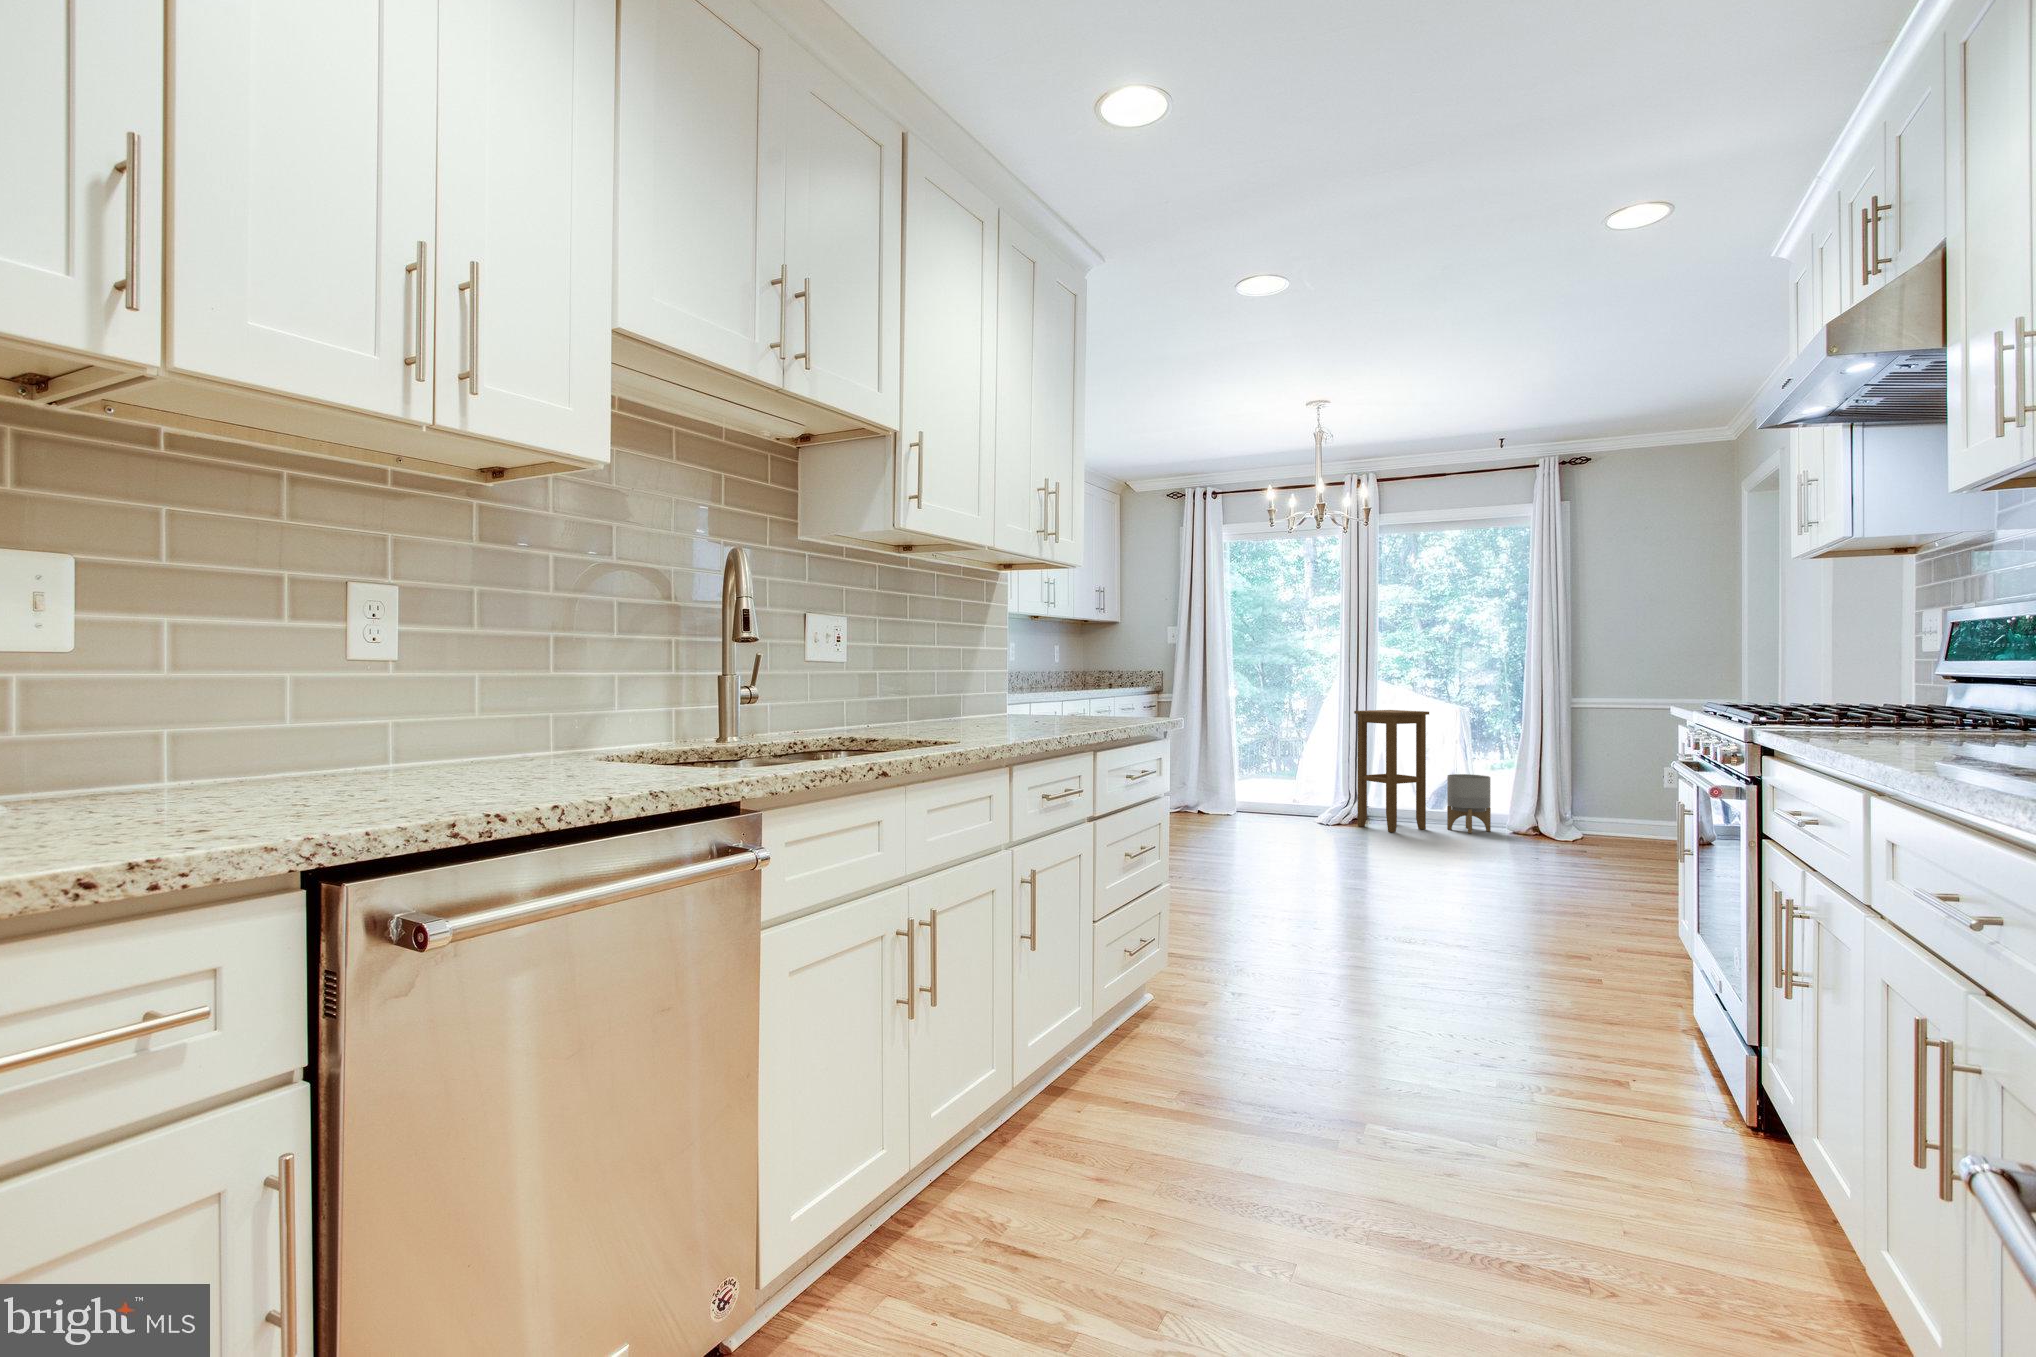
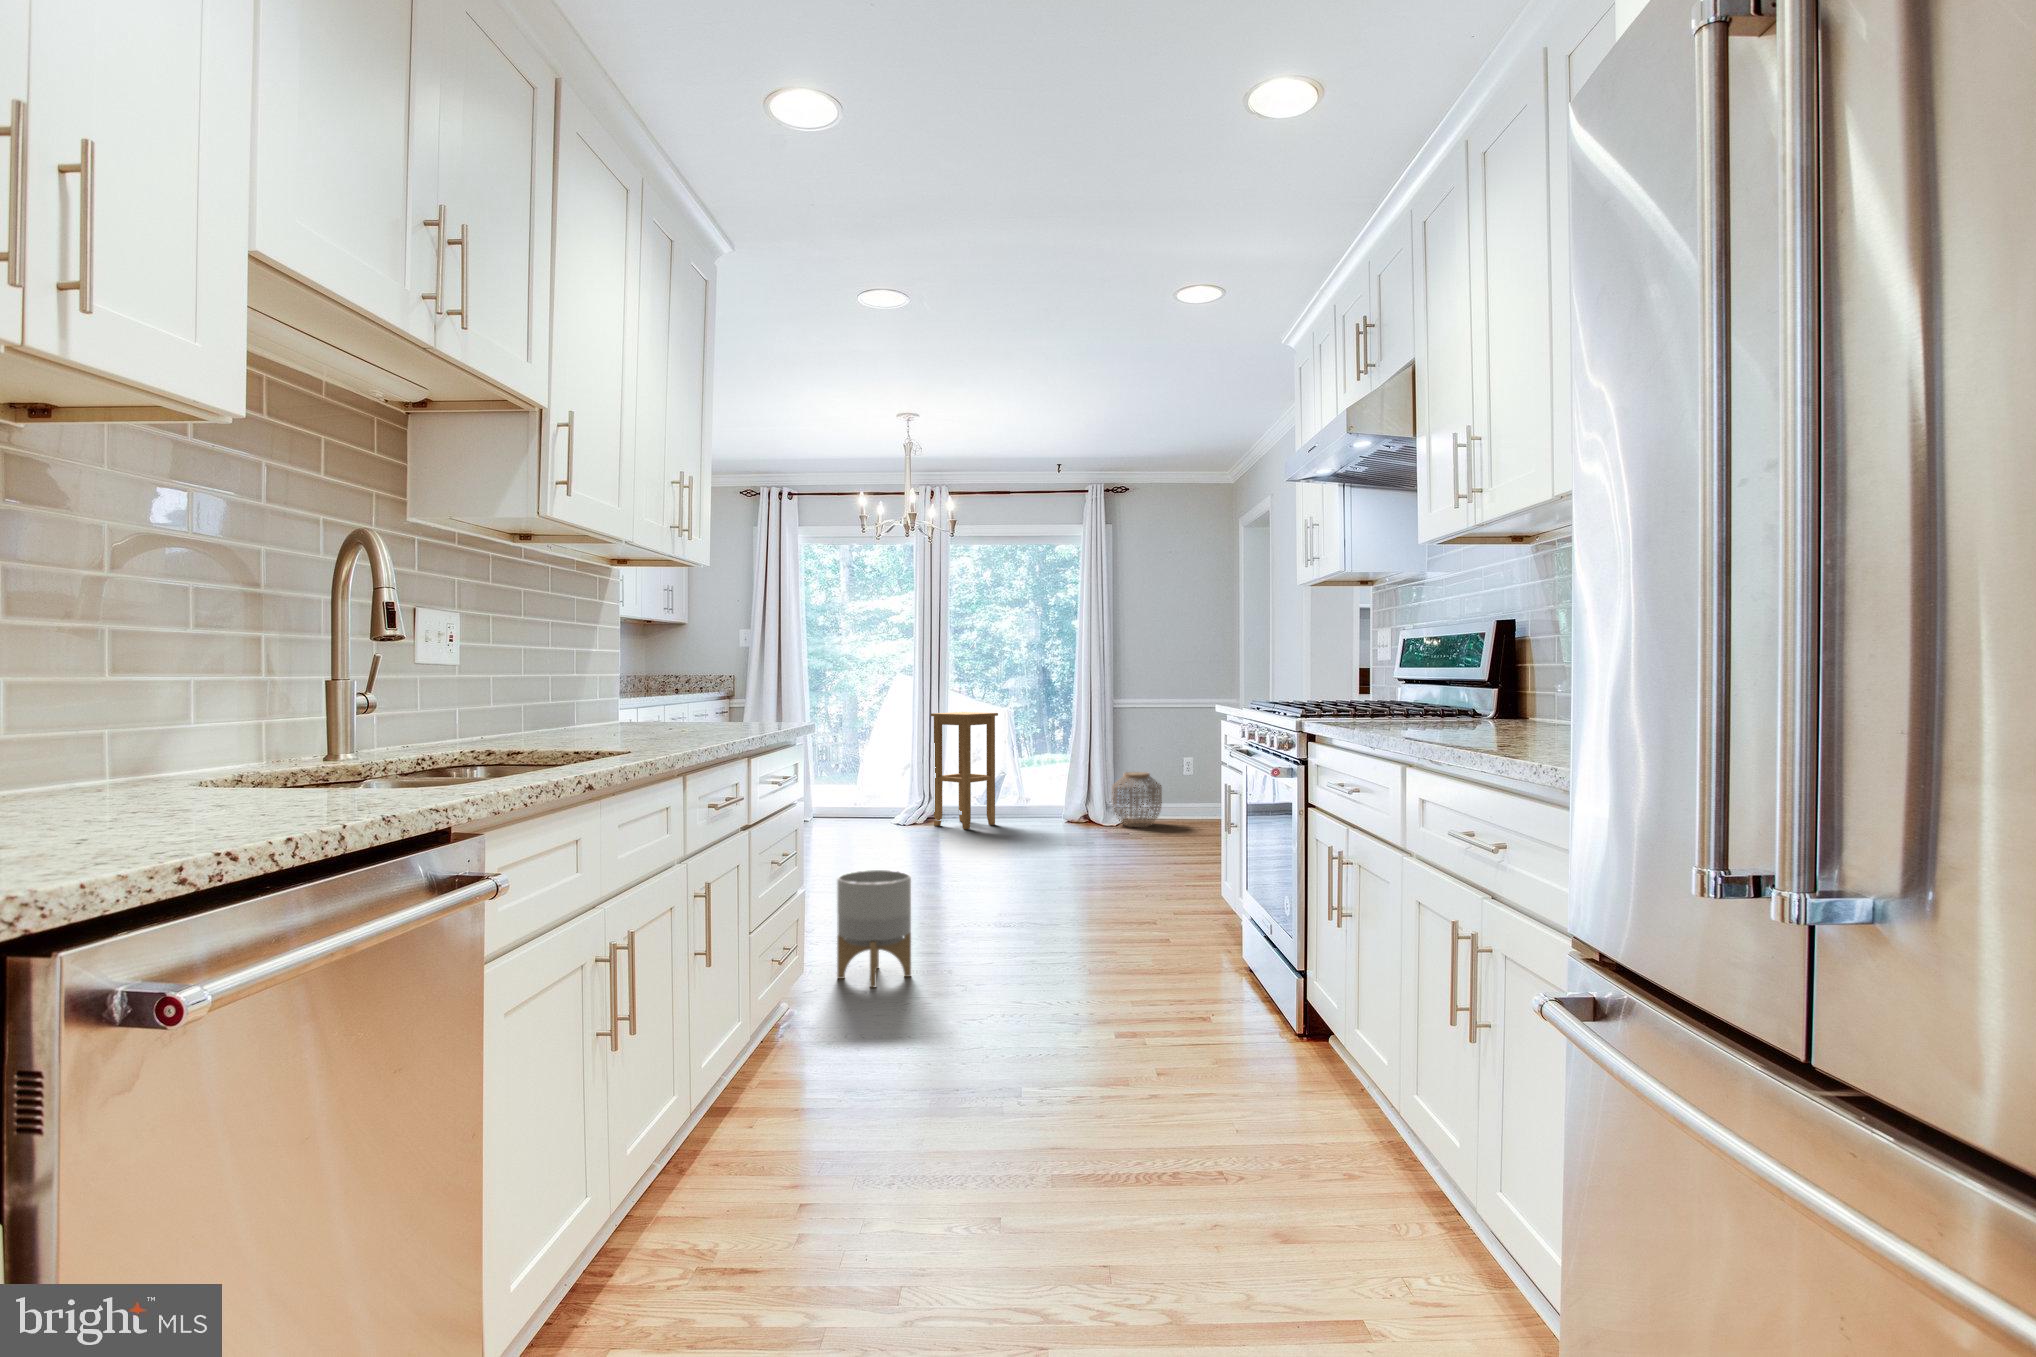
planter: present [1447,774,1491,833] -> present [837,870,911,987]
woven basket: none [1566,781,1631,844] -> present [1112,772,1162,827]

